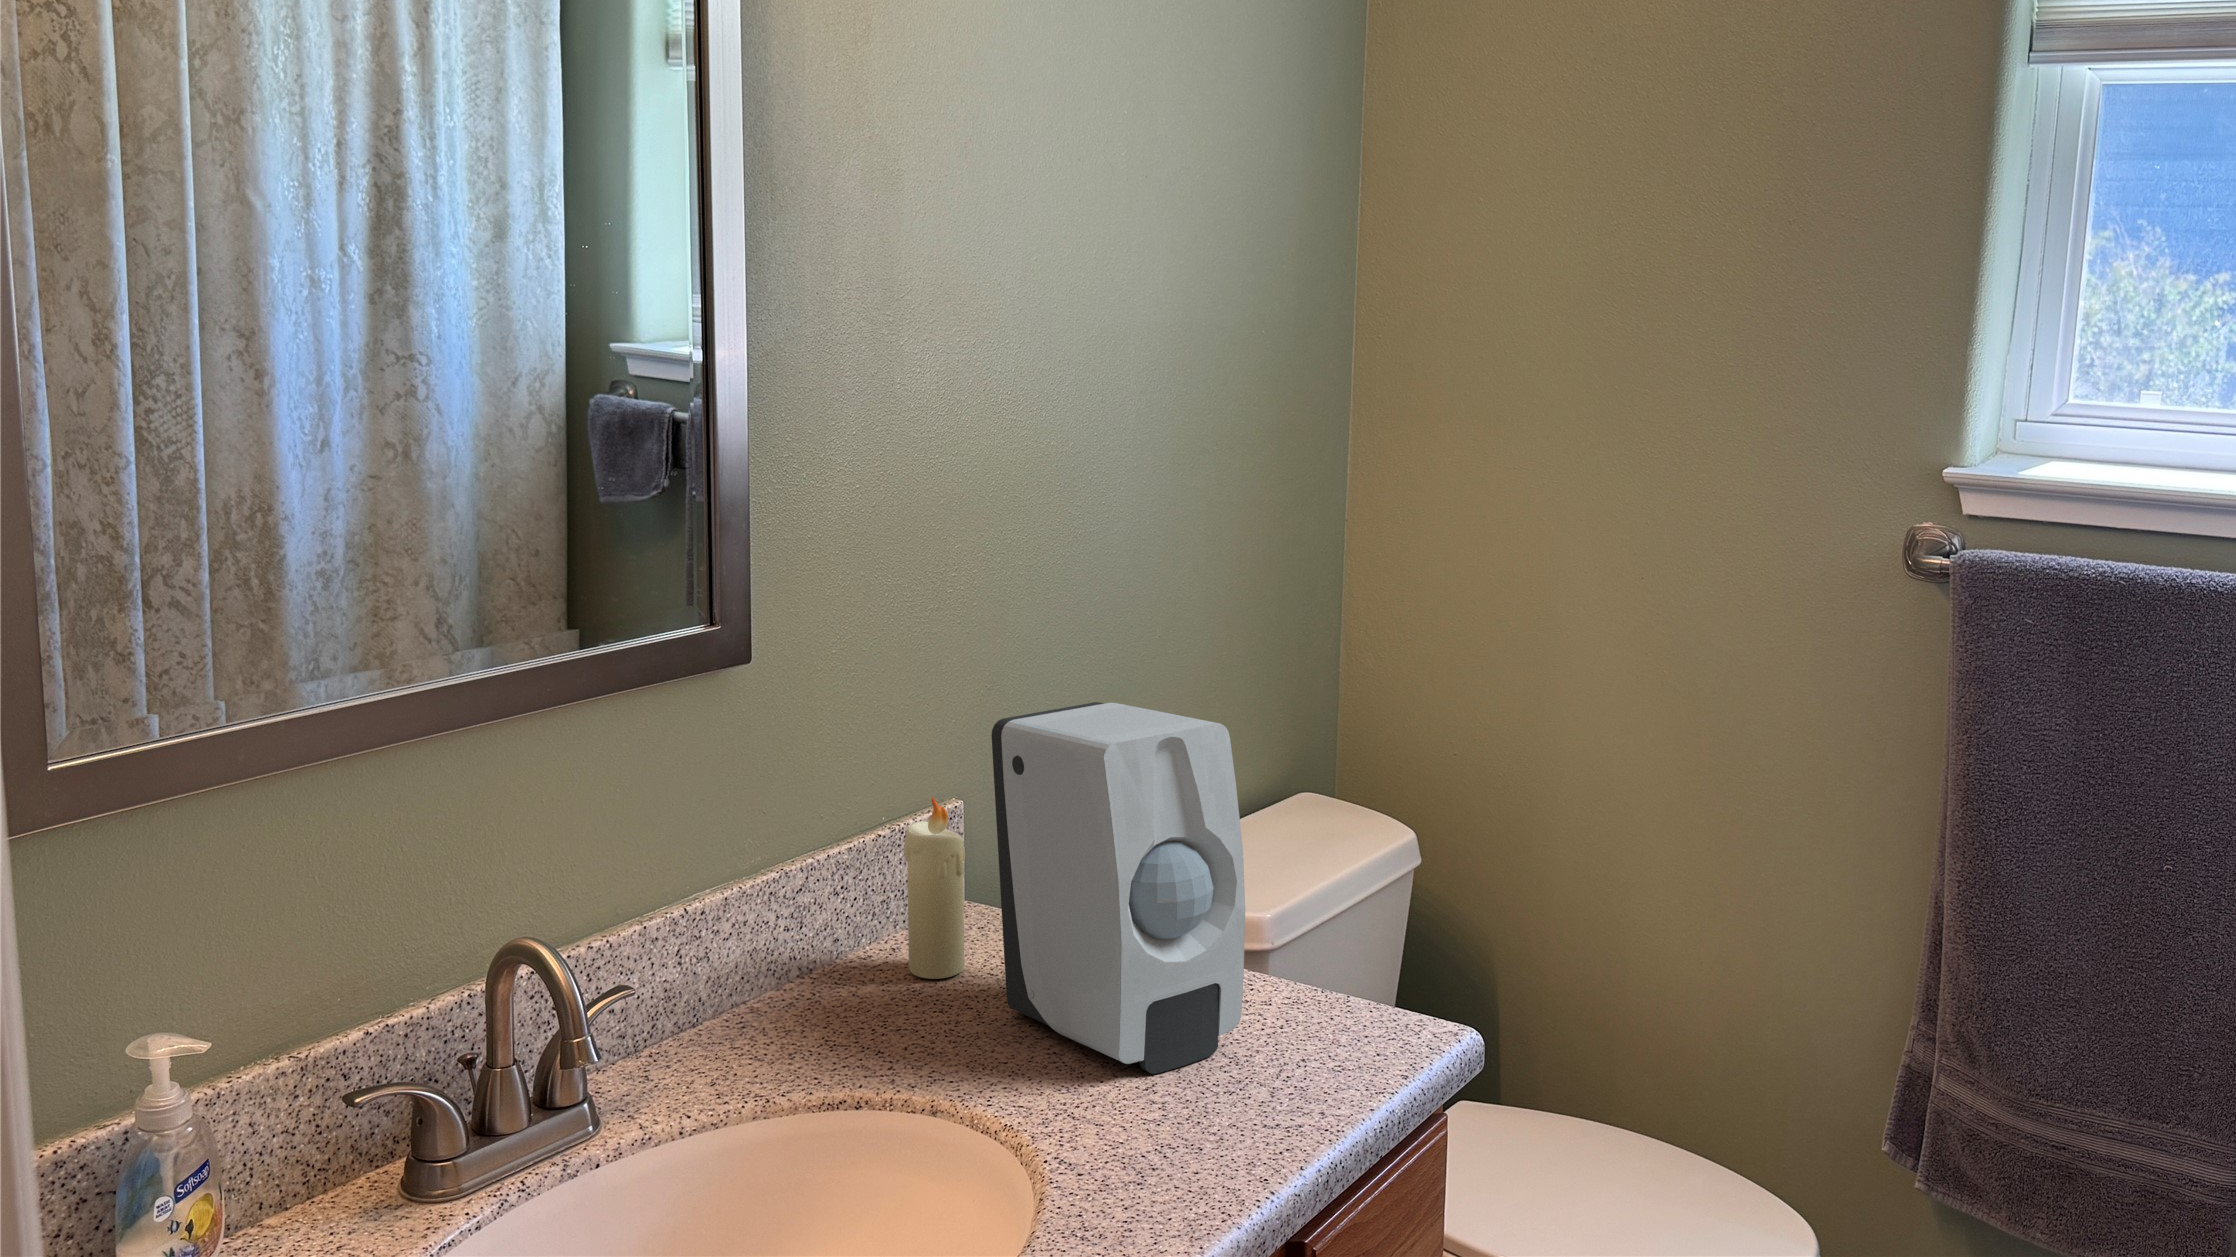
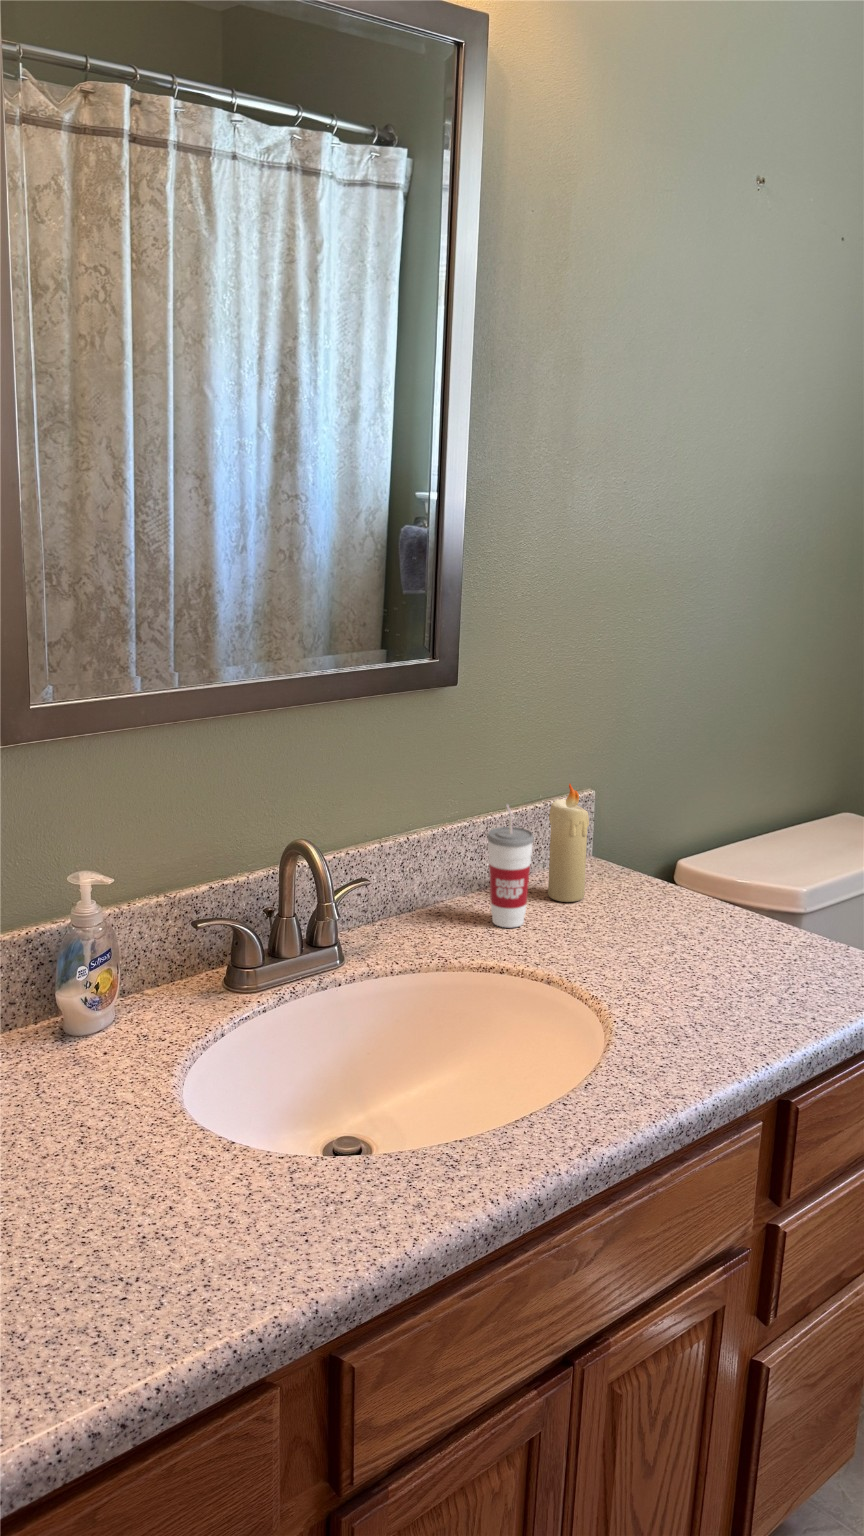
soap dispenser: present [991,702,1245,1074] -> none [607,728,774,978]
cup: none [816,840,888,1032] -> present [487,804,534,927]

